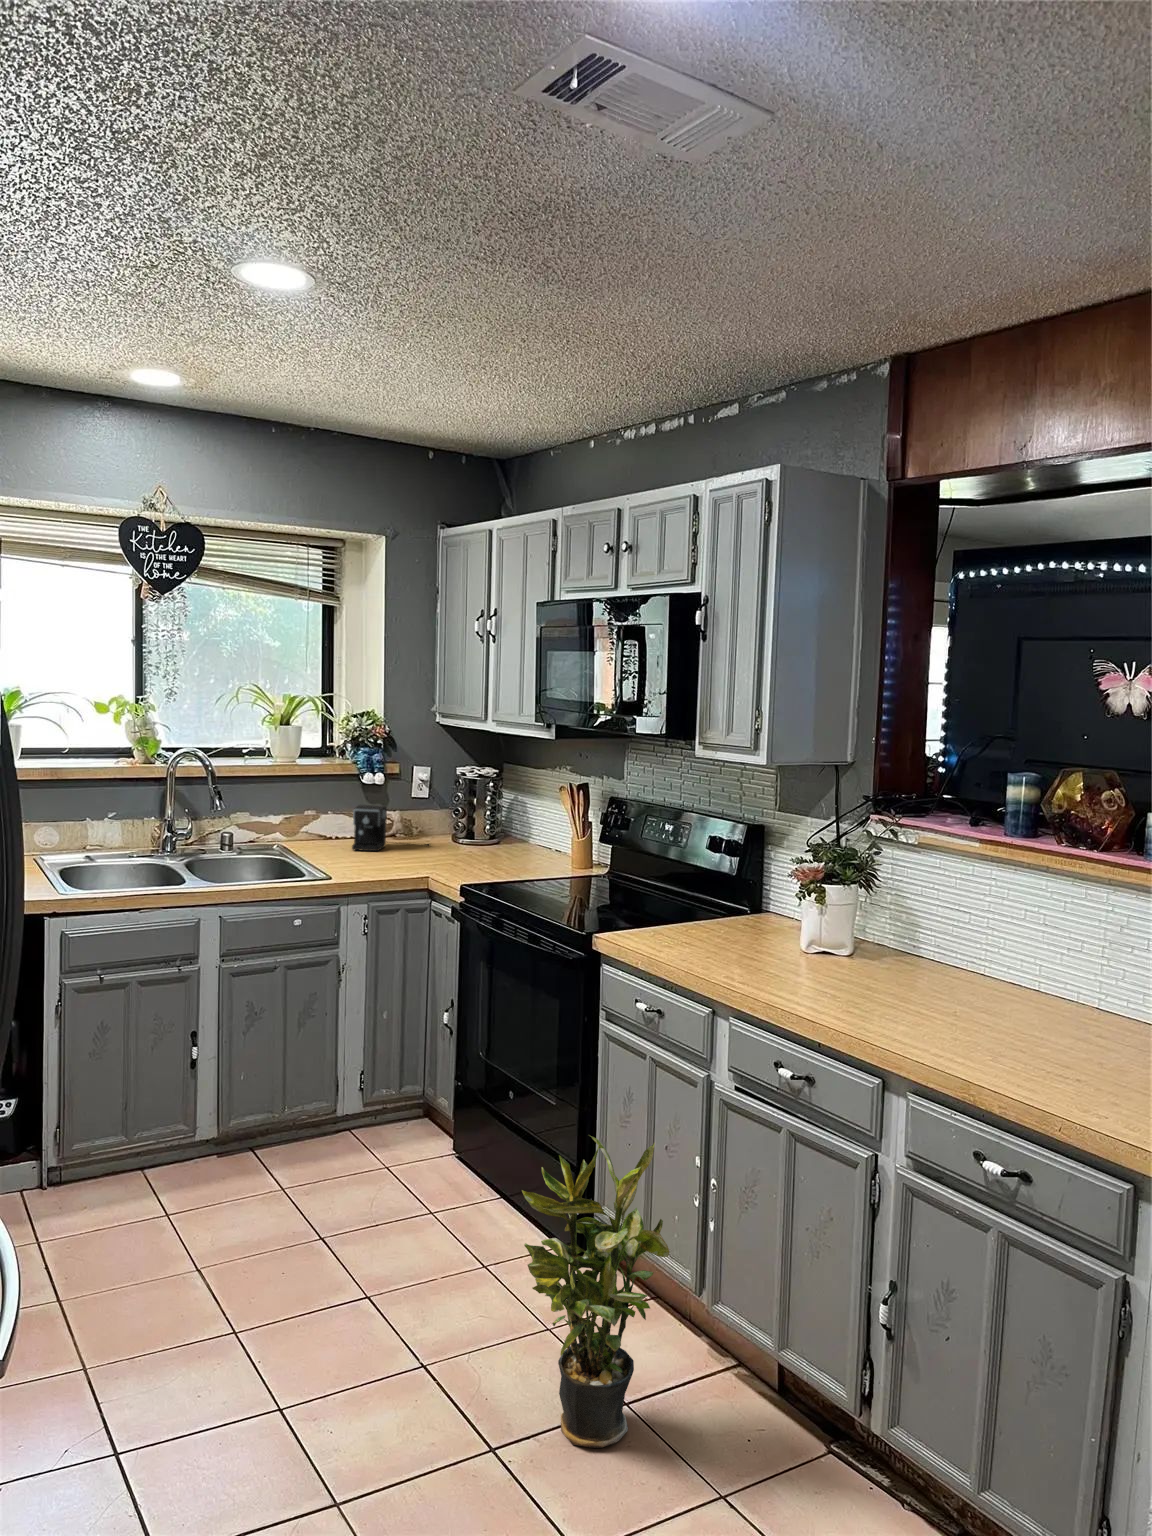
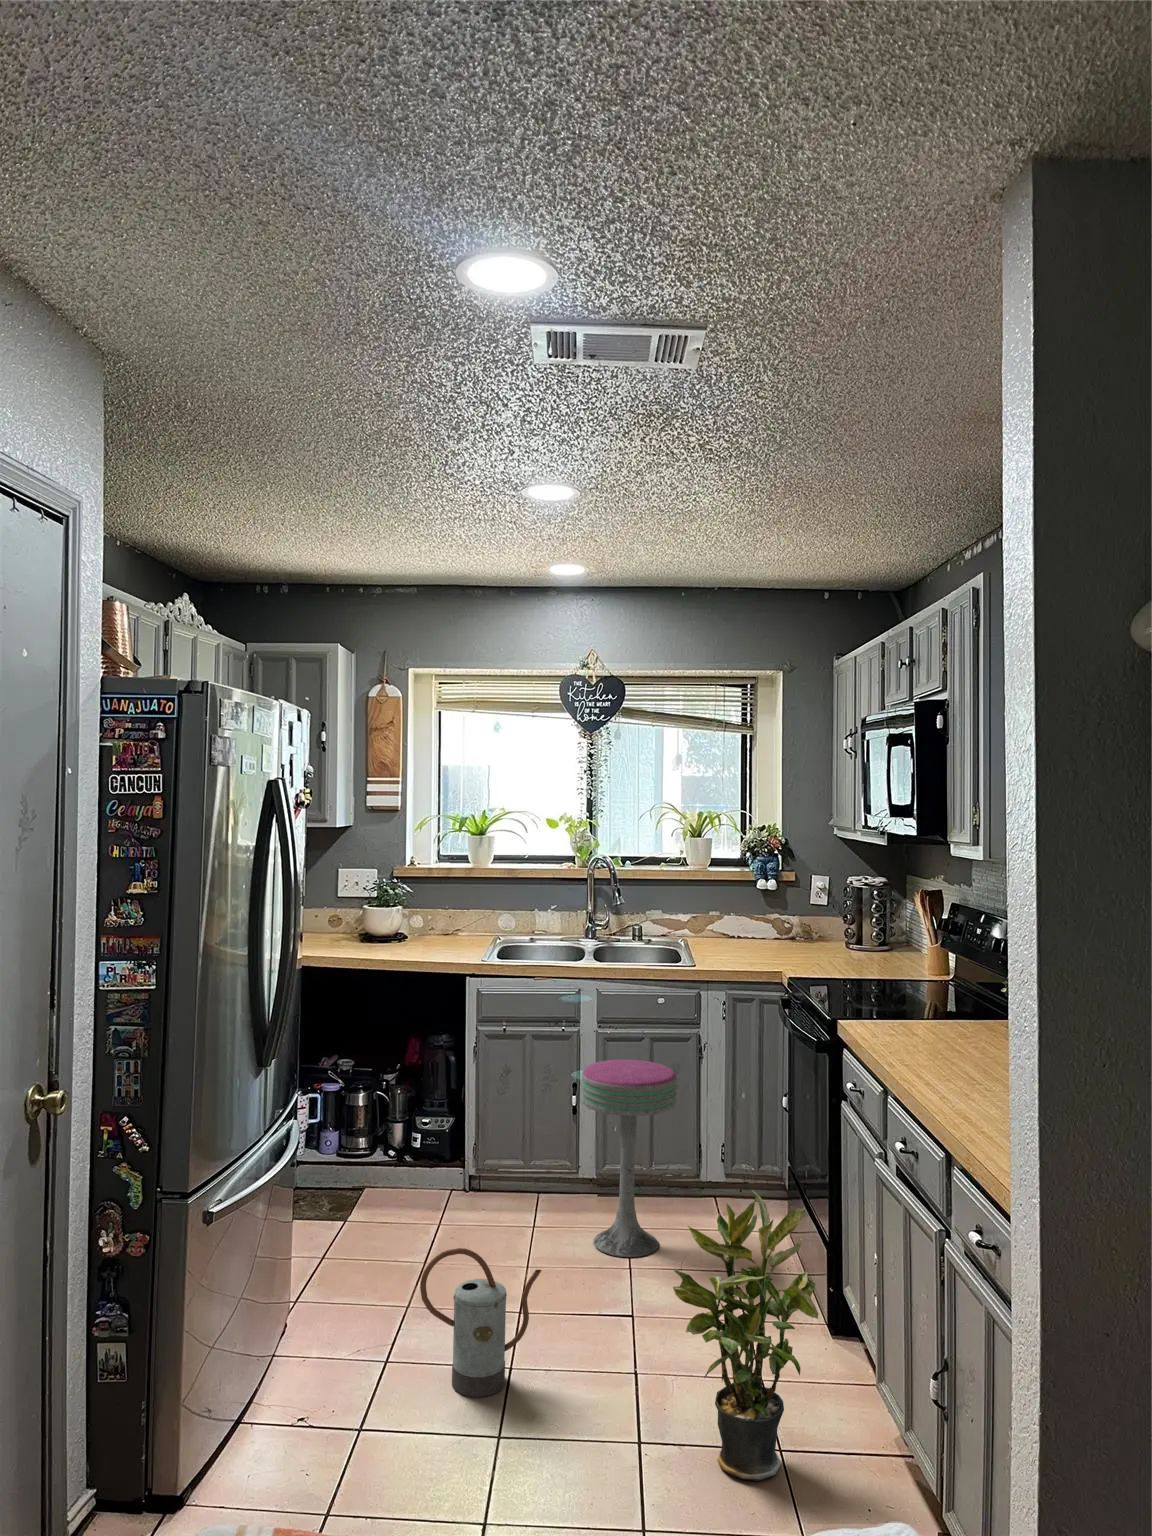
coffee maker: present [352,805,430,851] -> none [742,908,818,950]
bar stool: none [237,995,355,1228] -> present [581,1060,677,1257]
watering can: none [163,1279,309,1462] -> present [420,1248,542,1397]

